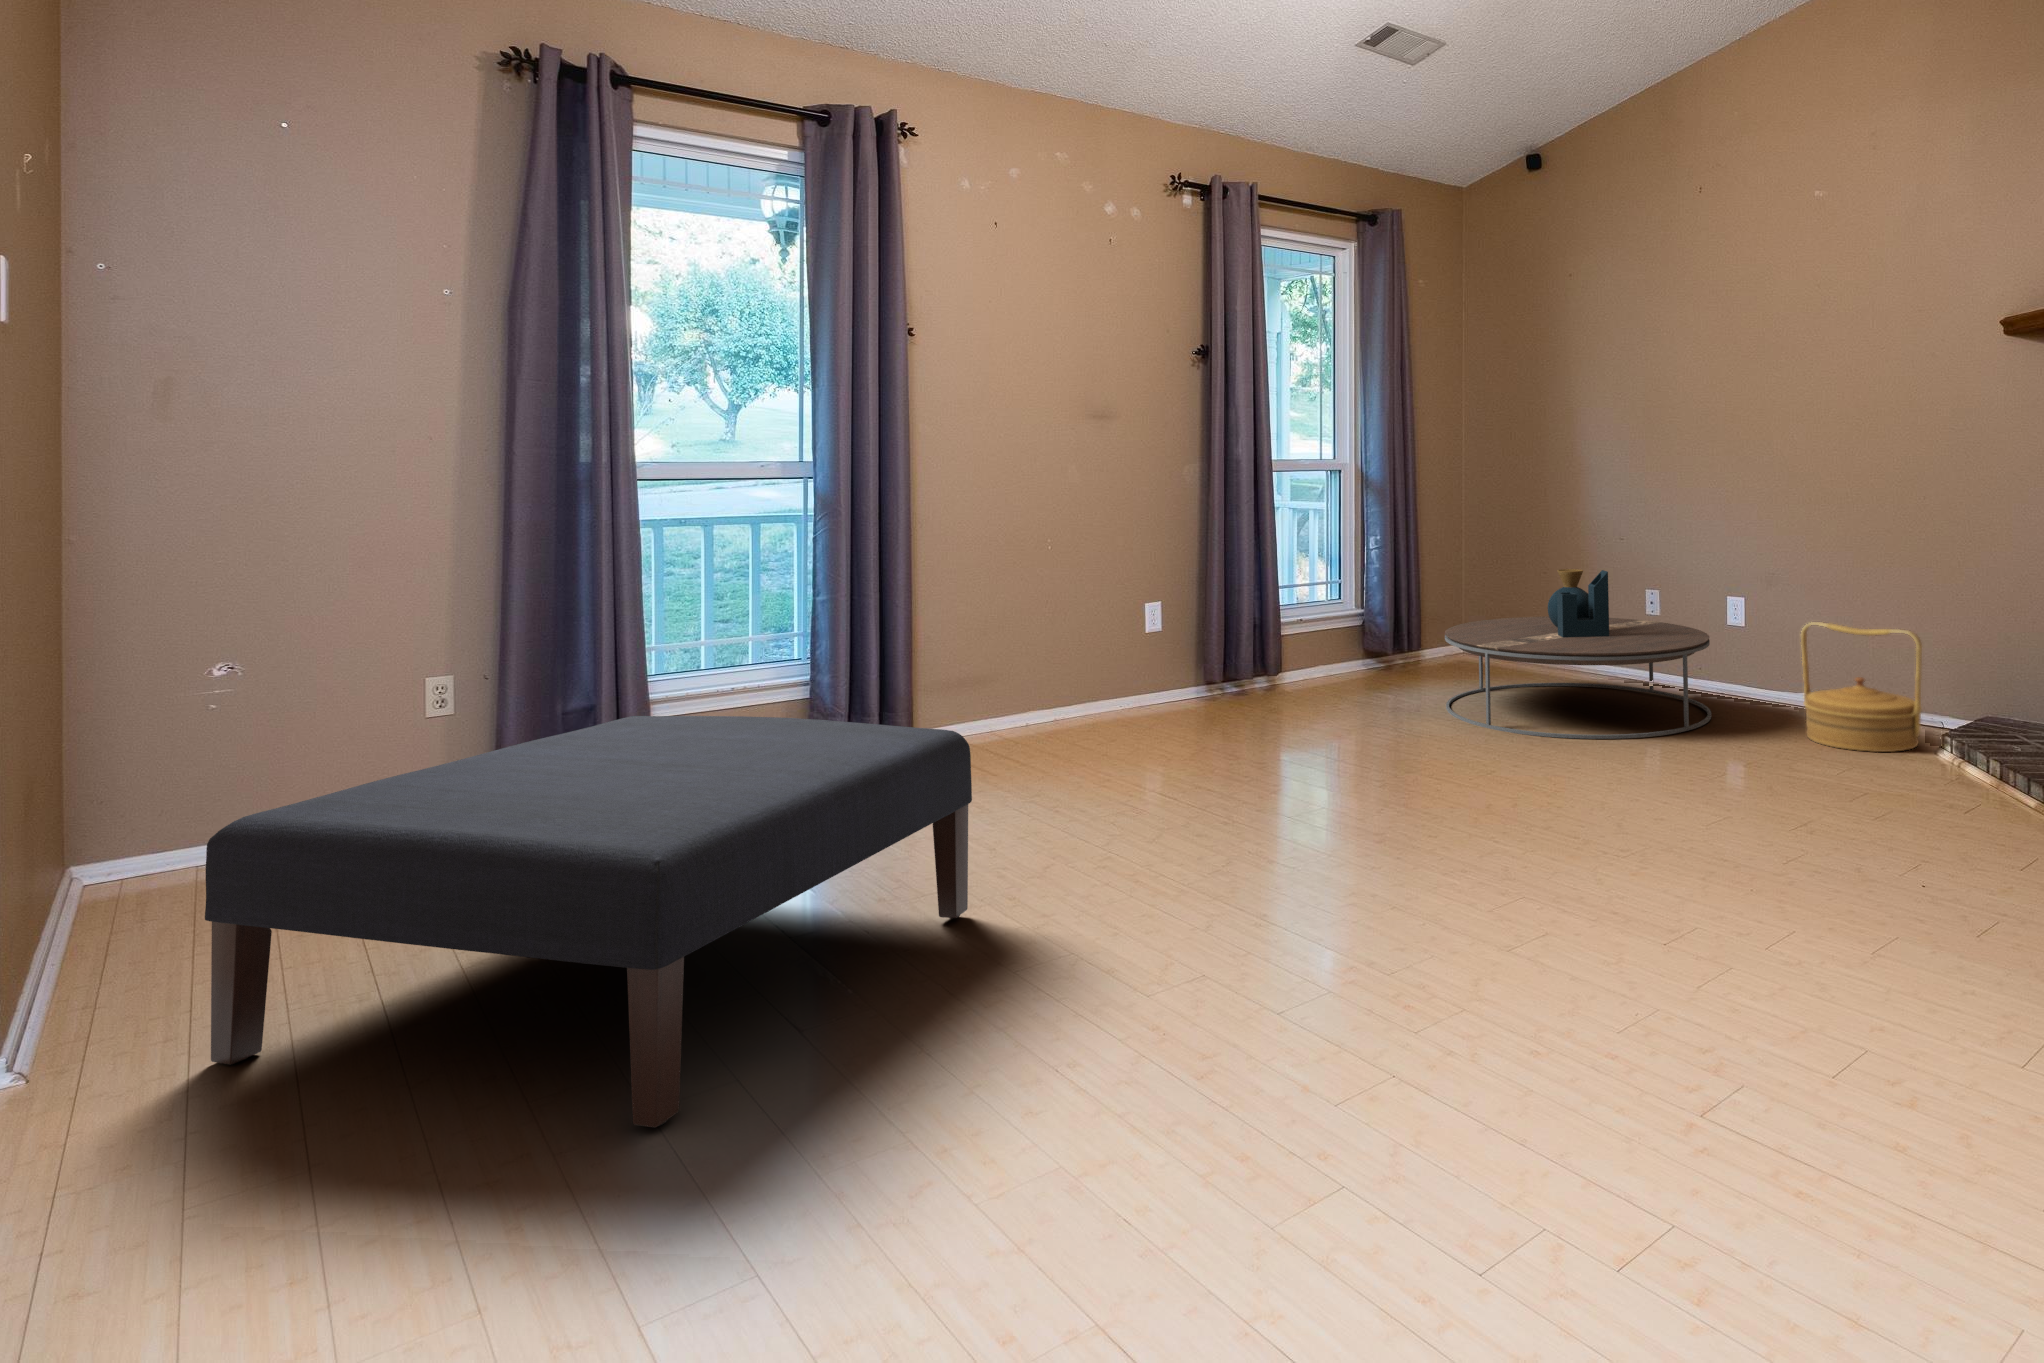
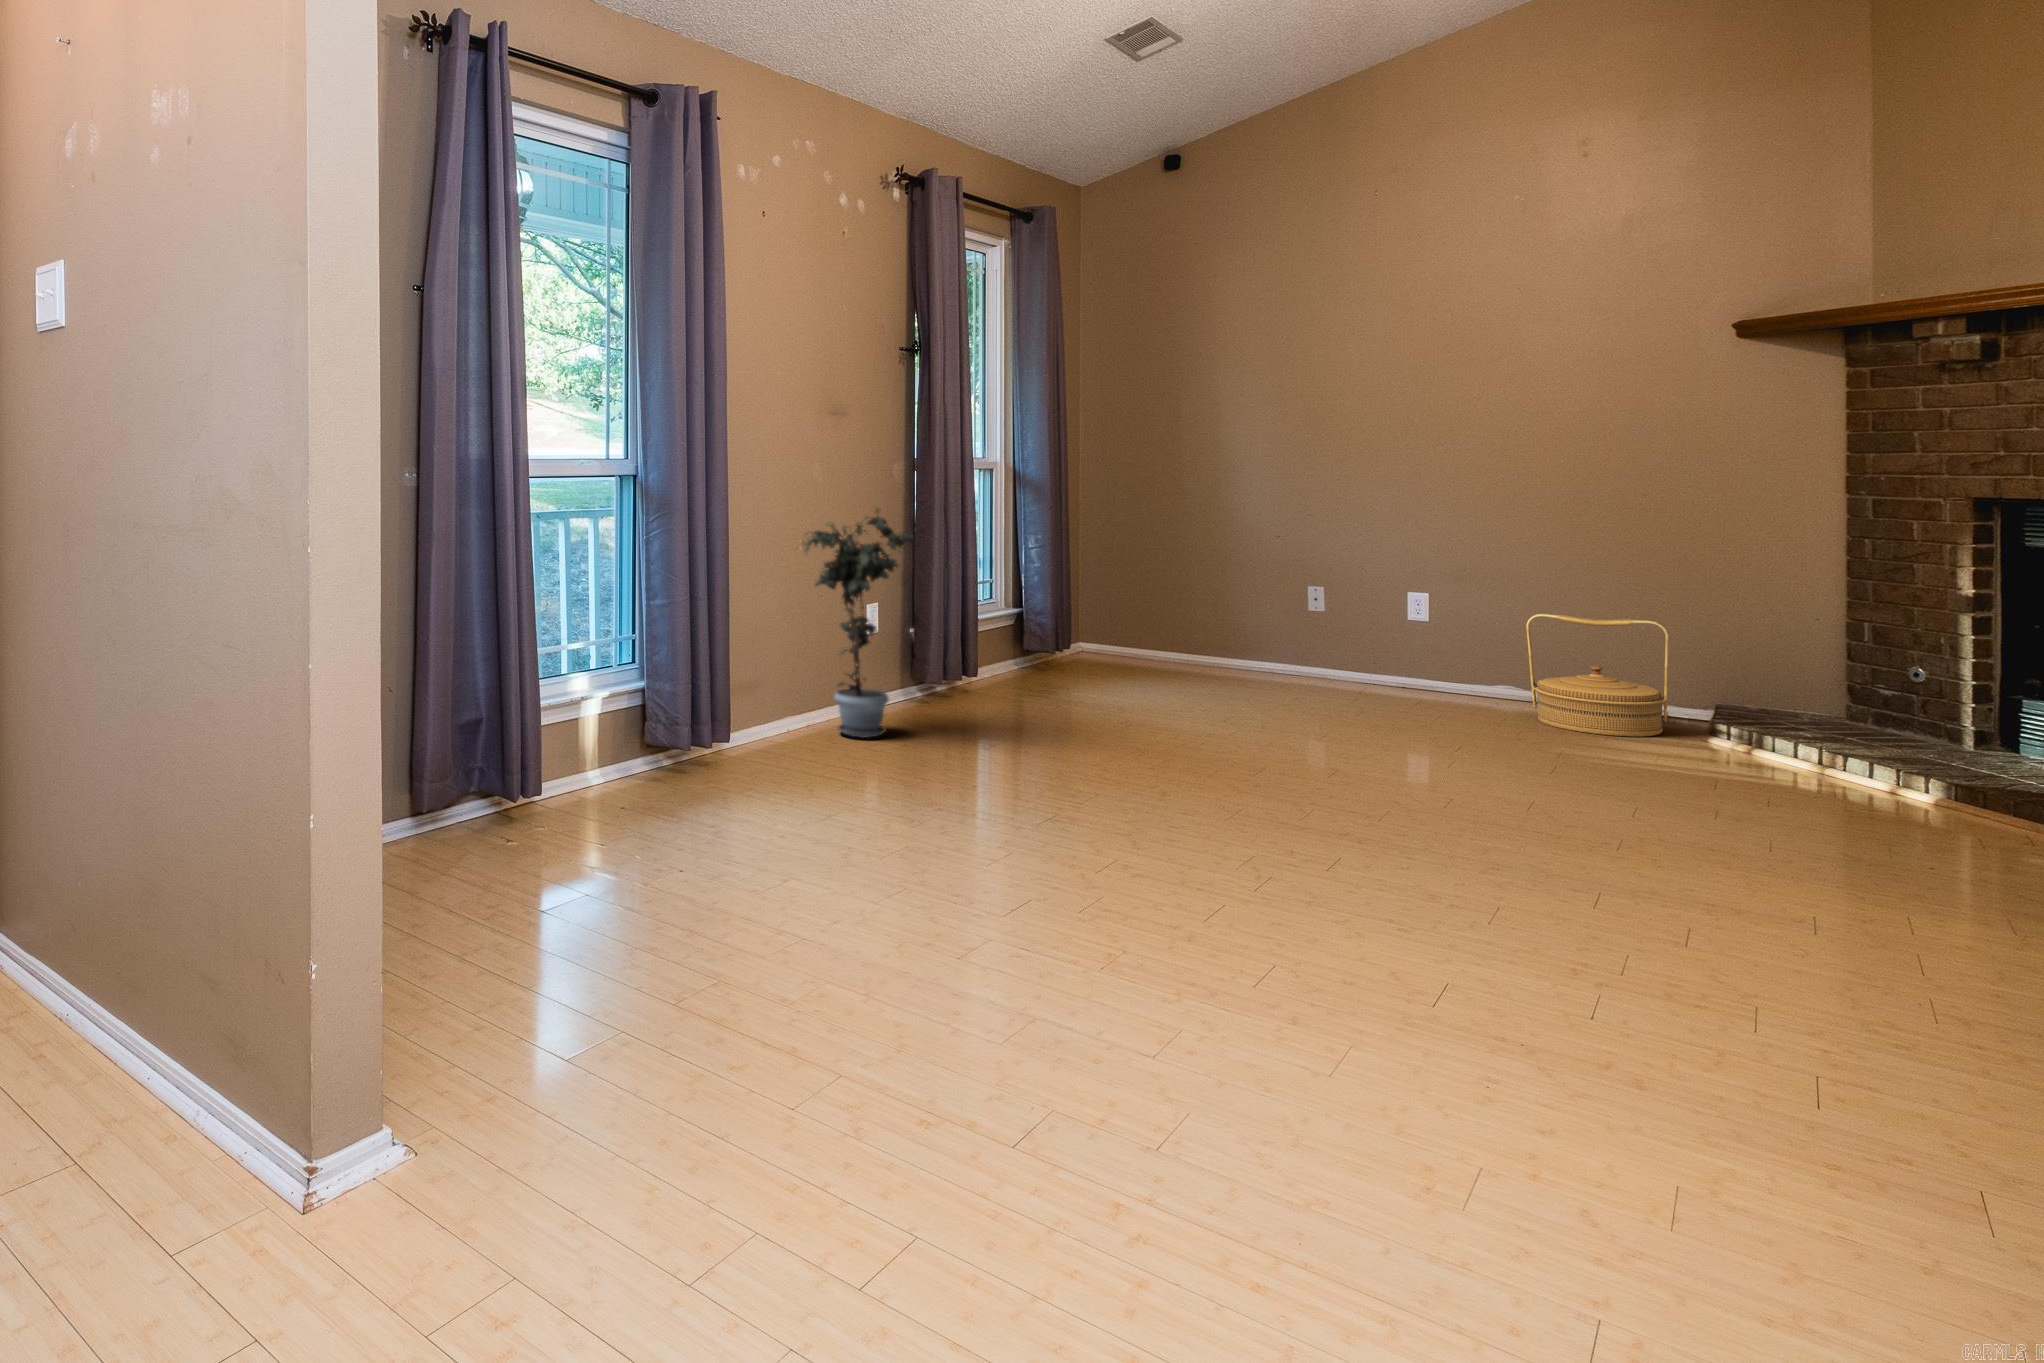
potted plant: none [1015,510,1163,737] -> present [804,509,919,738]
coffee table: present [1445,569,1711,739] -> none [1144,565,1431,729]
ottoman: present [205,716,972,1127] -> none [601,728,1270,1189]

